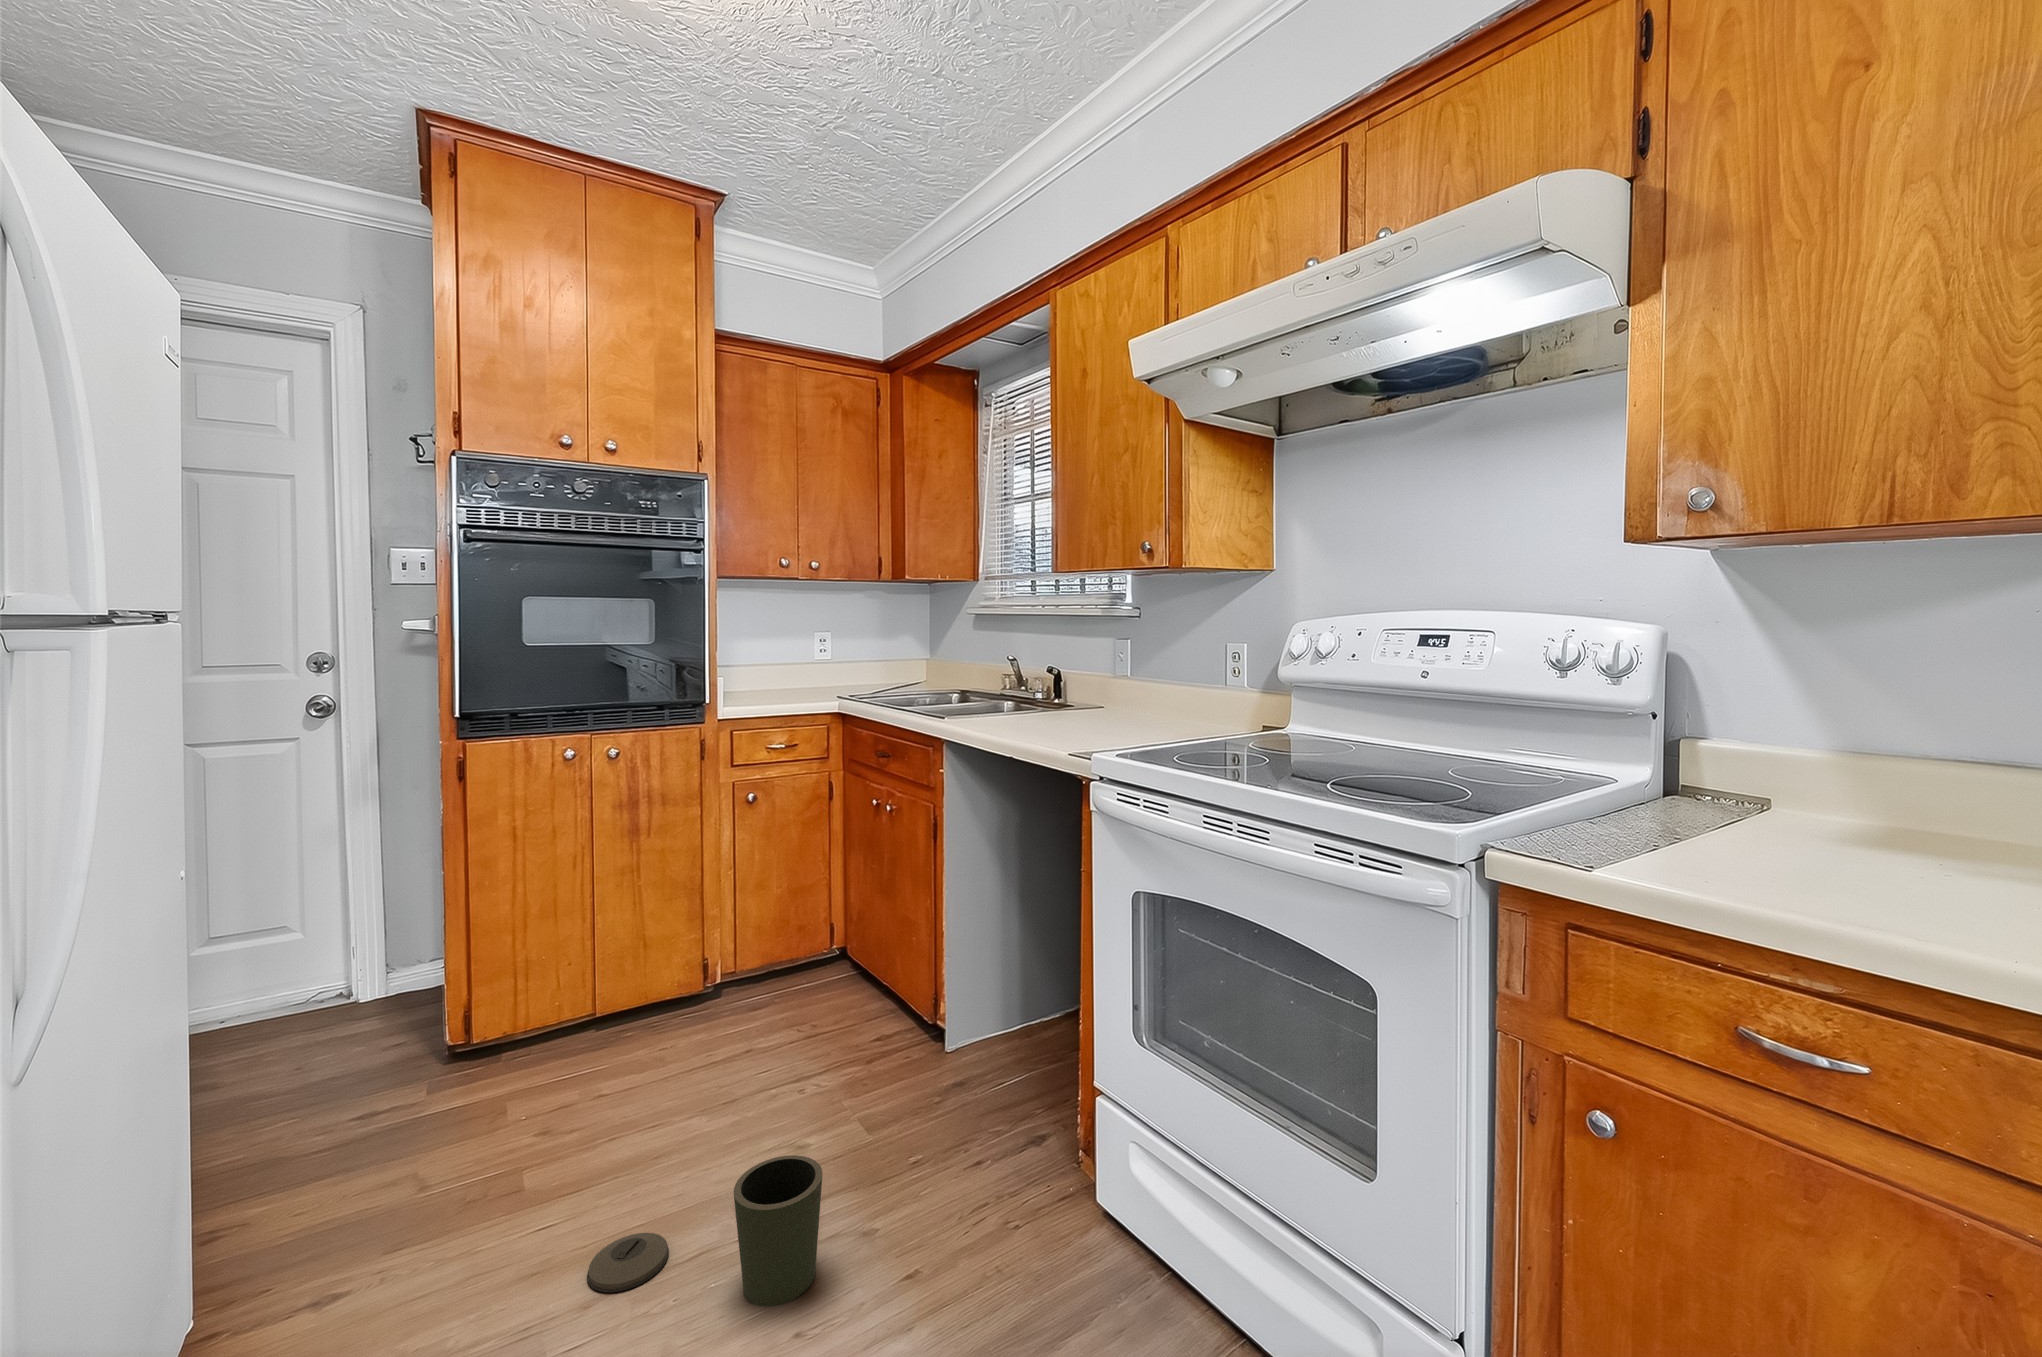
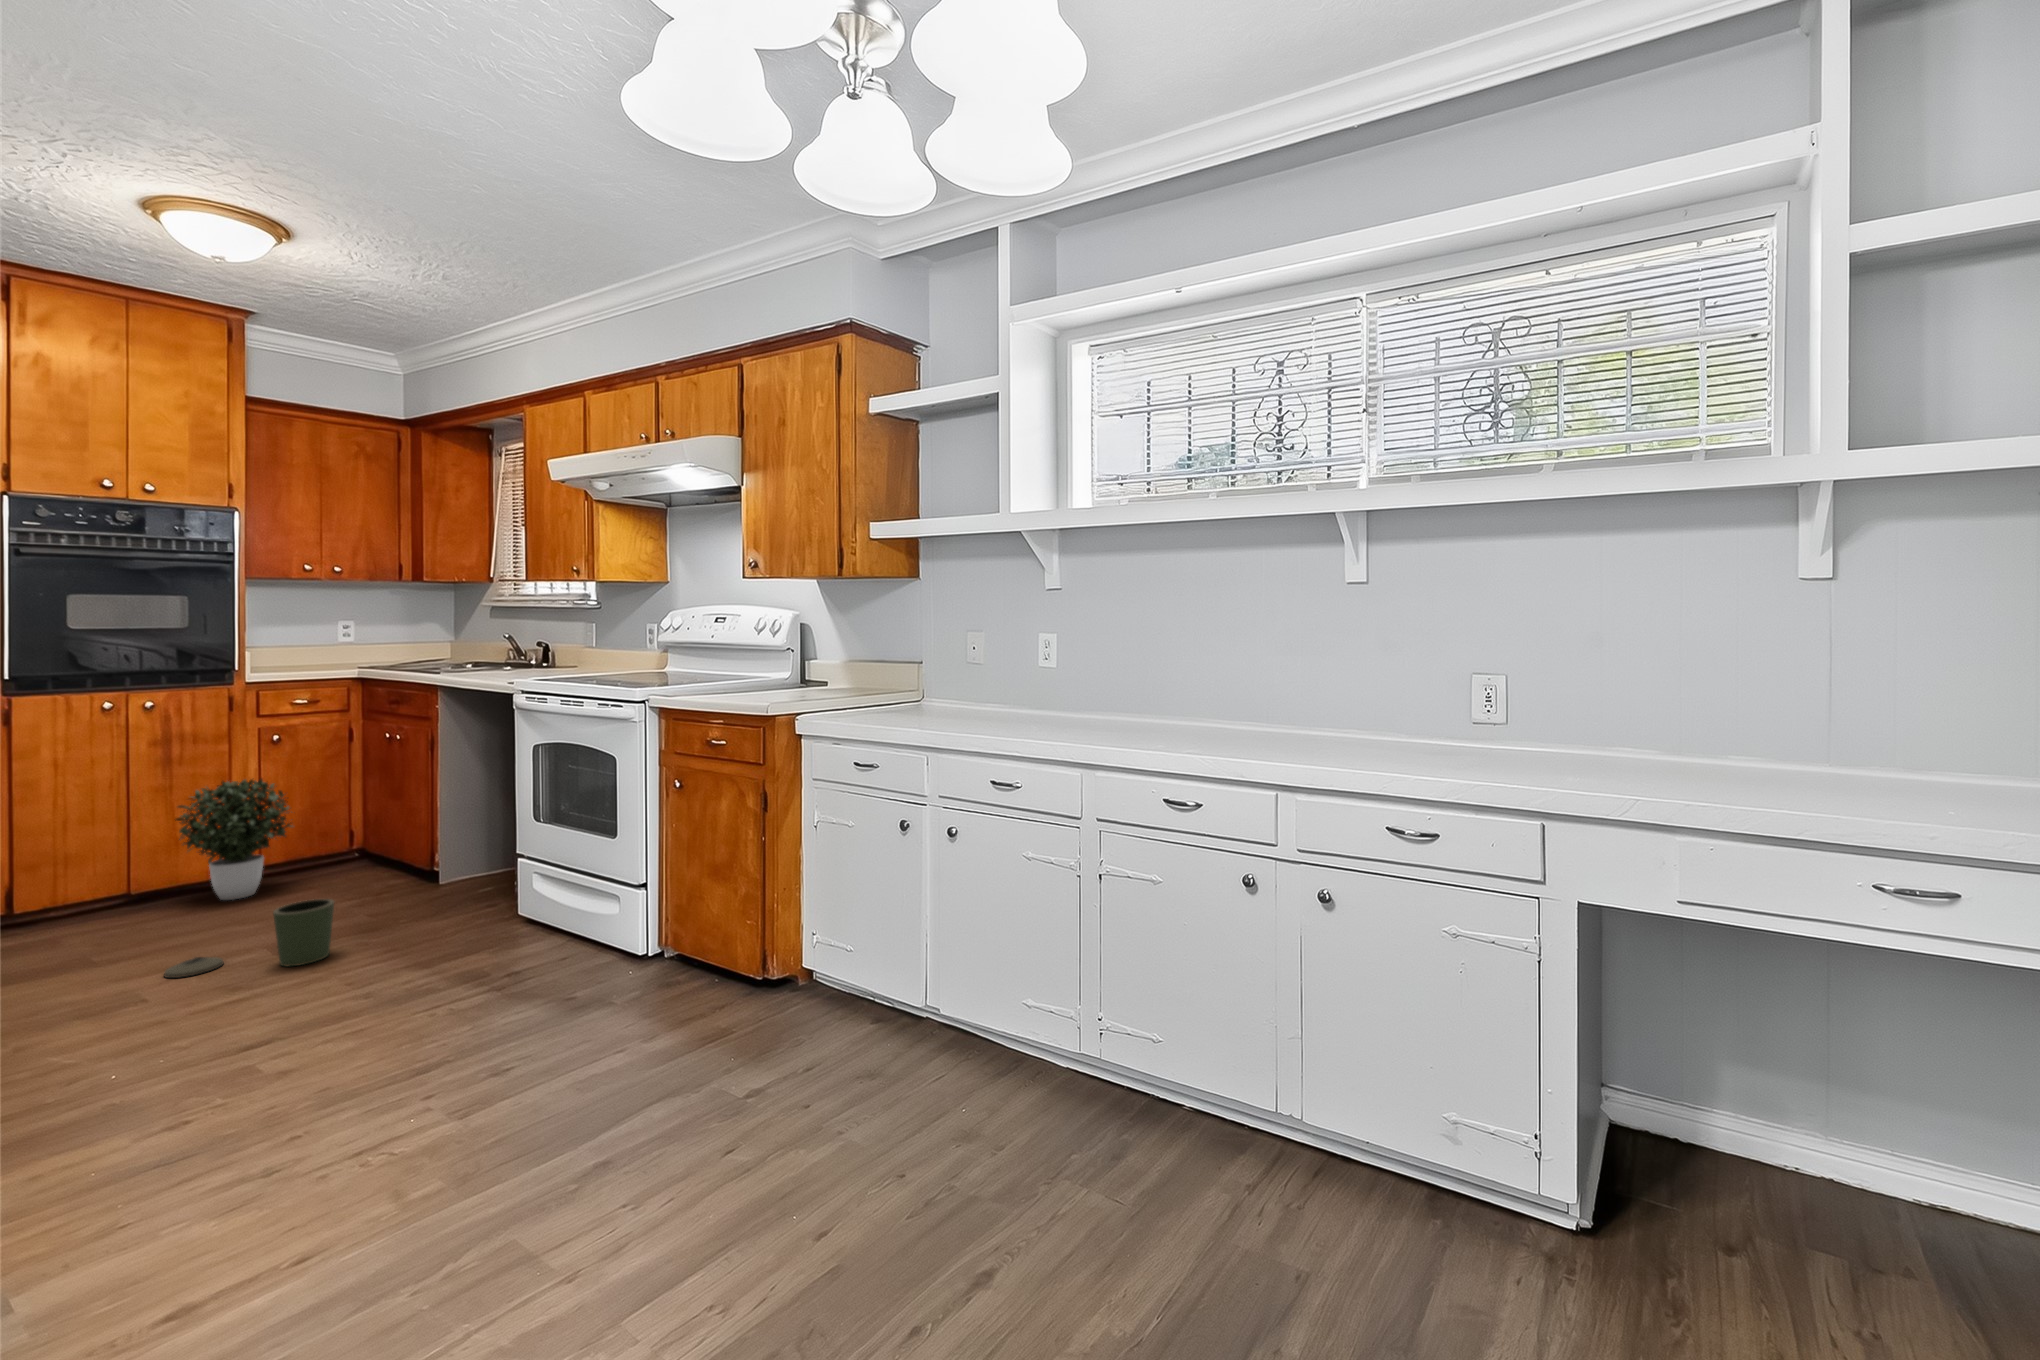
potted plant: none [636,863,768,1043] -> present [176,779,292,900]

